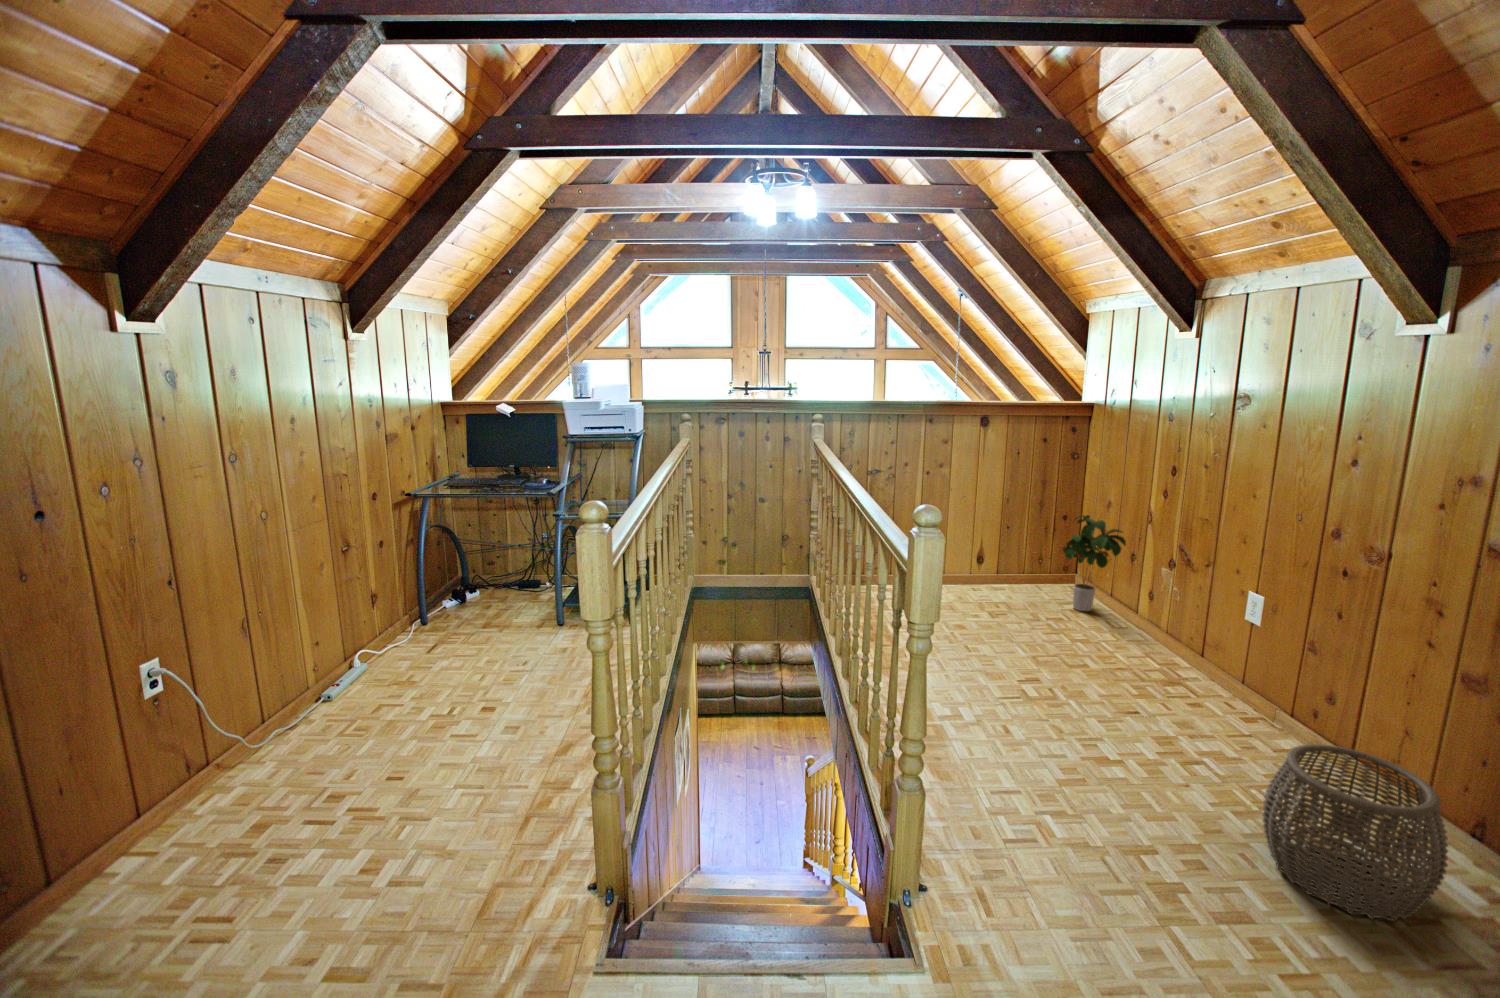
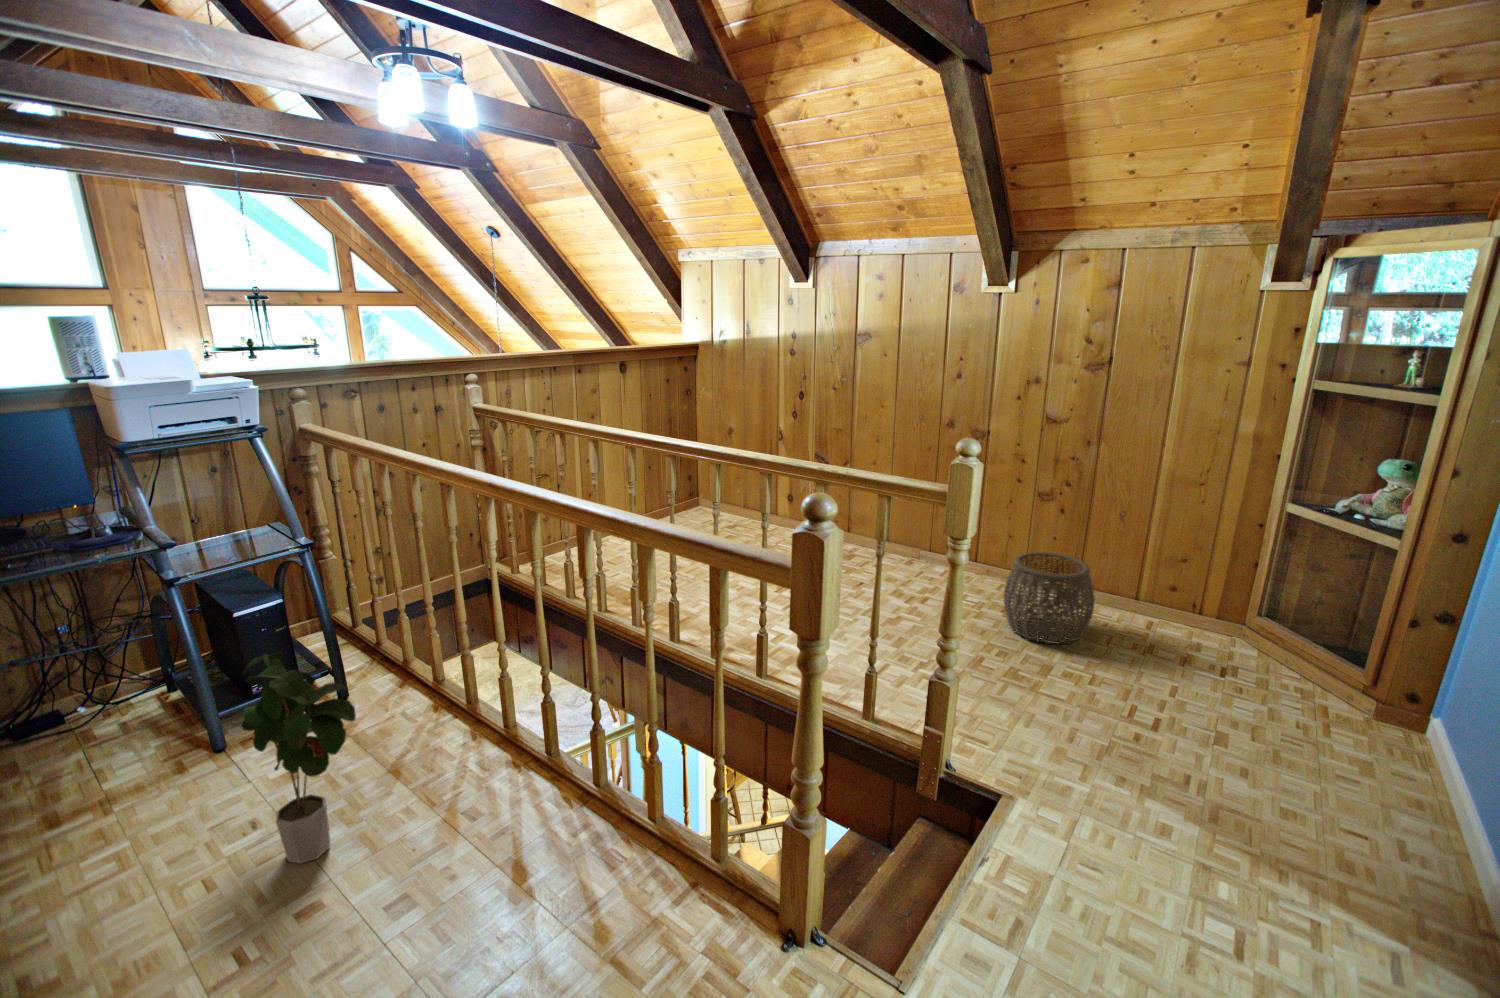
potted plant: present [1064,515,1126,611] -> present [241,652,356,864]

